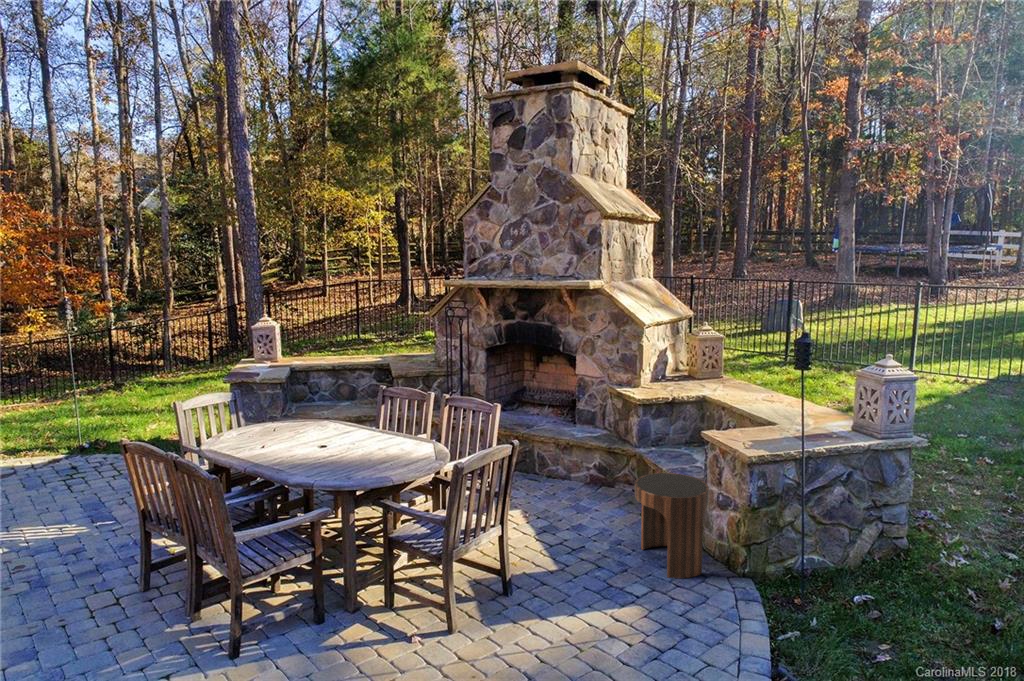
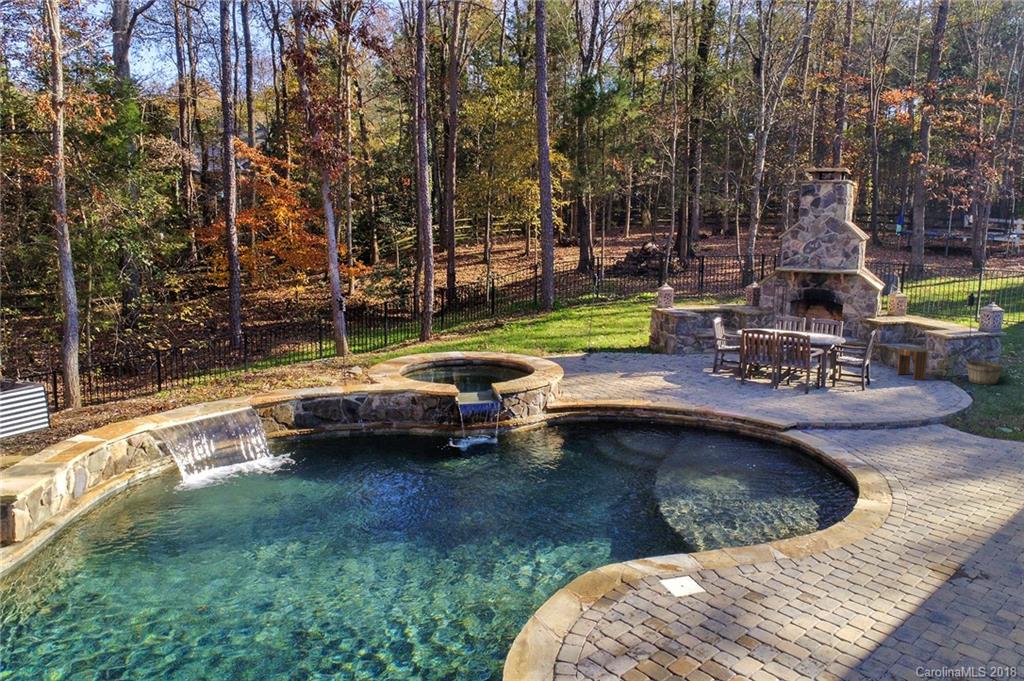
wooden bucket: none [811,518,911,610] -> present [967,359,1003,385]

